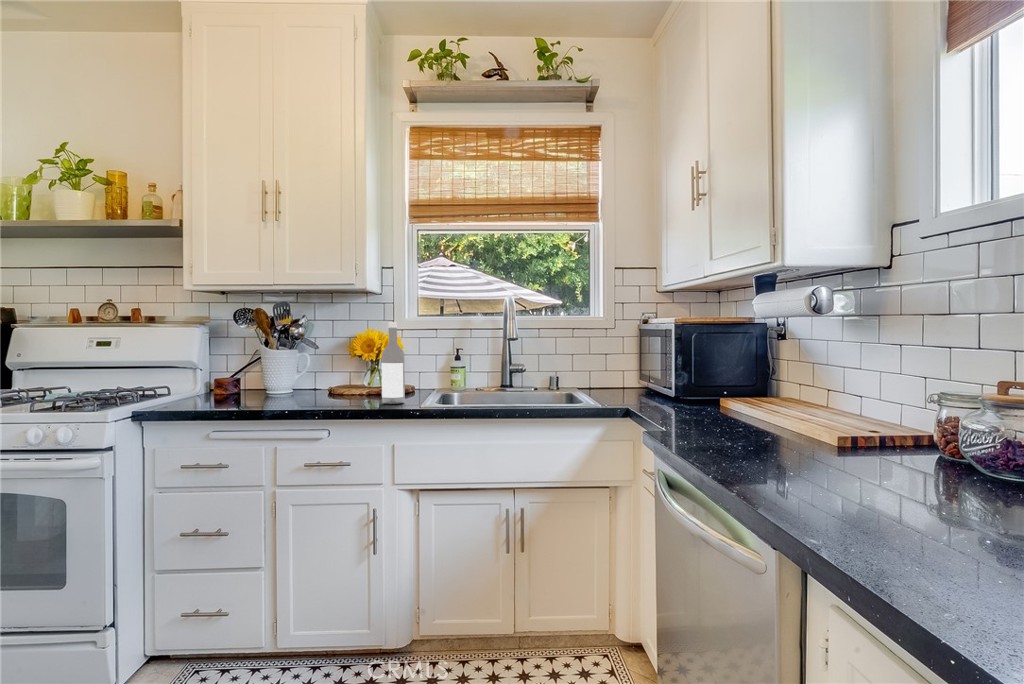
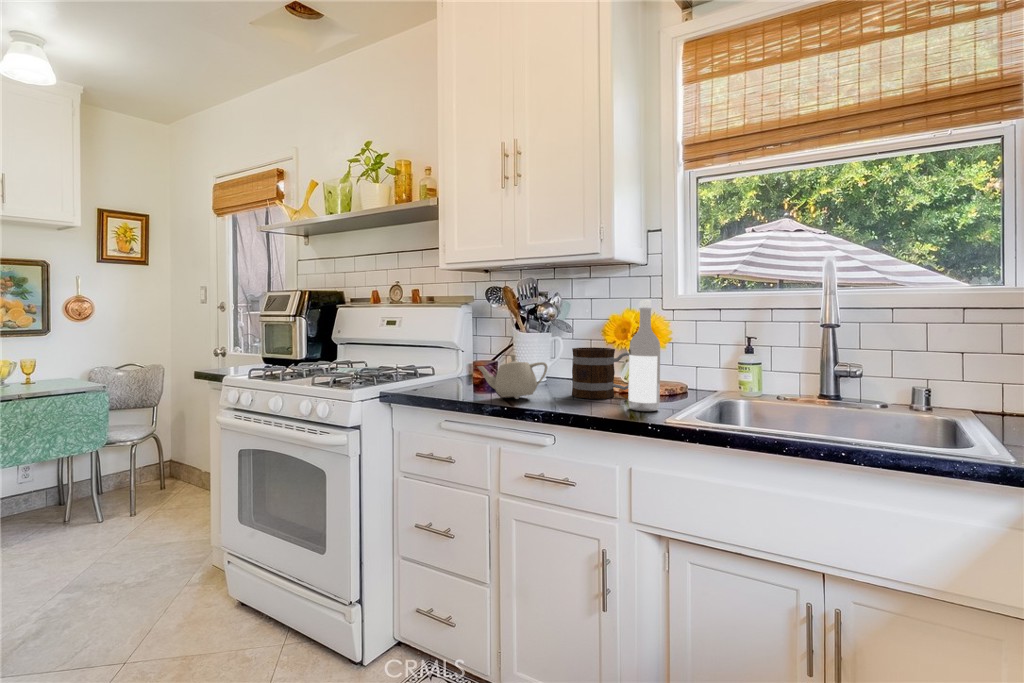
mug: none [328,360,380,400] -> present [572,347,629,399]
teapot: none [244,367,311,405] -> present [478,354,547,399]

